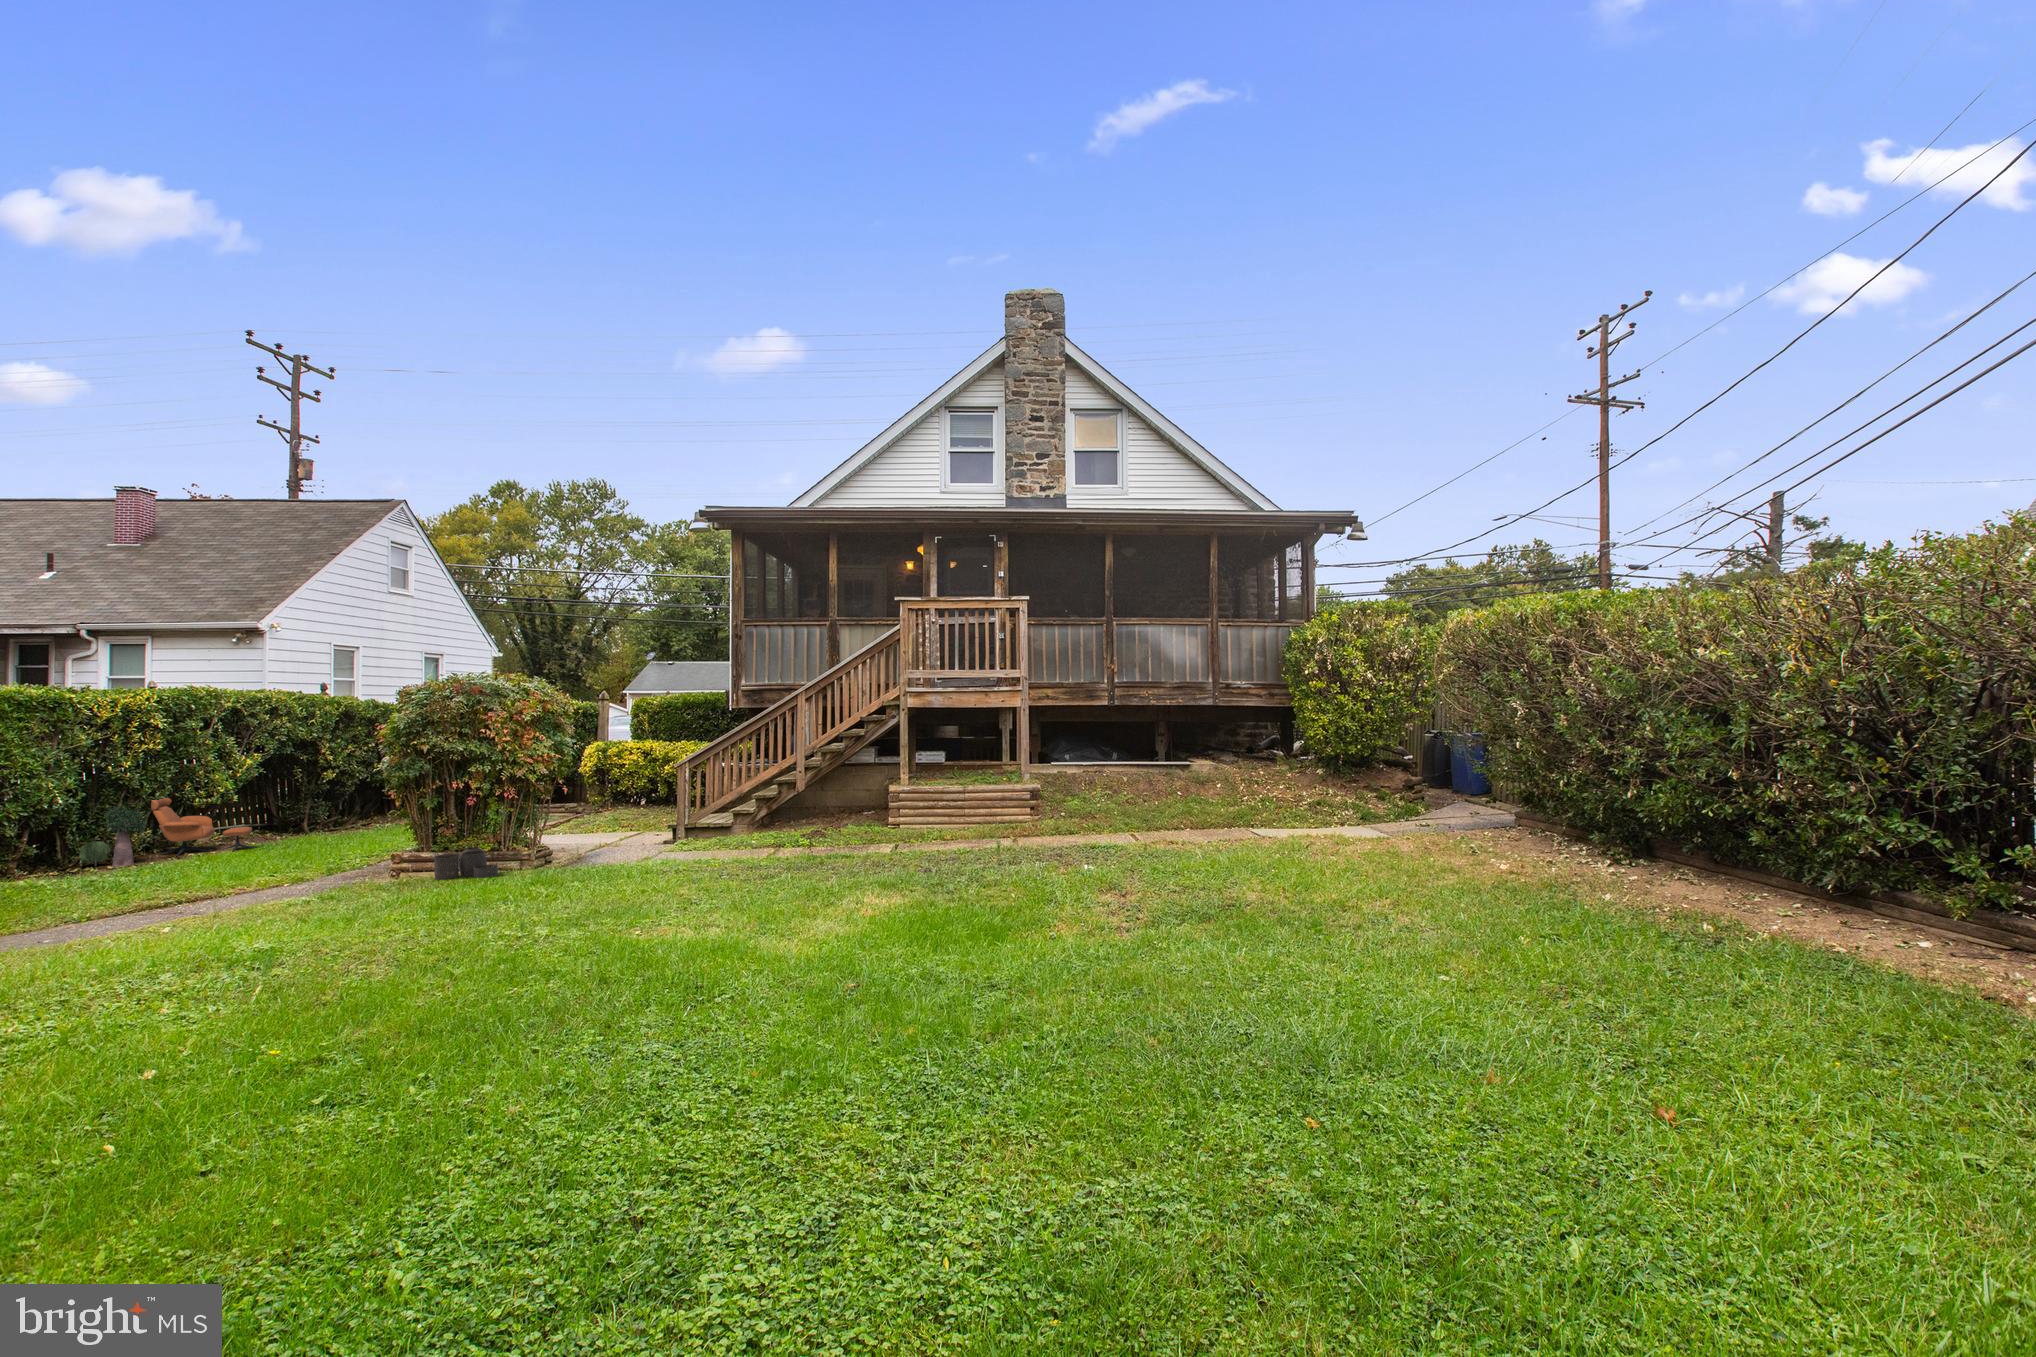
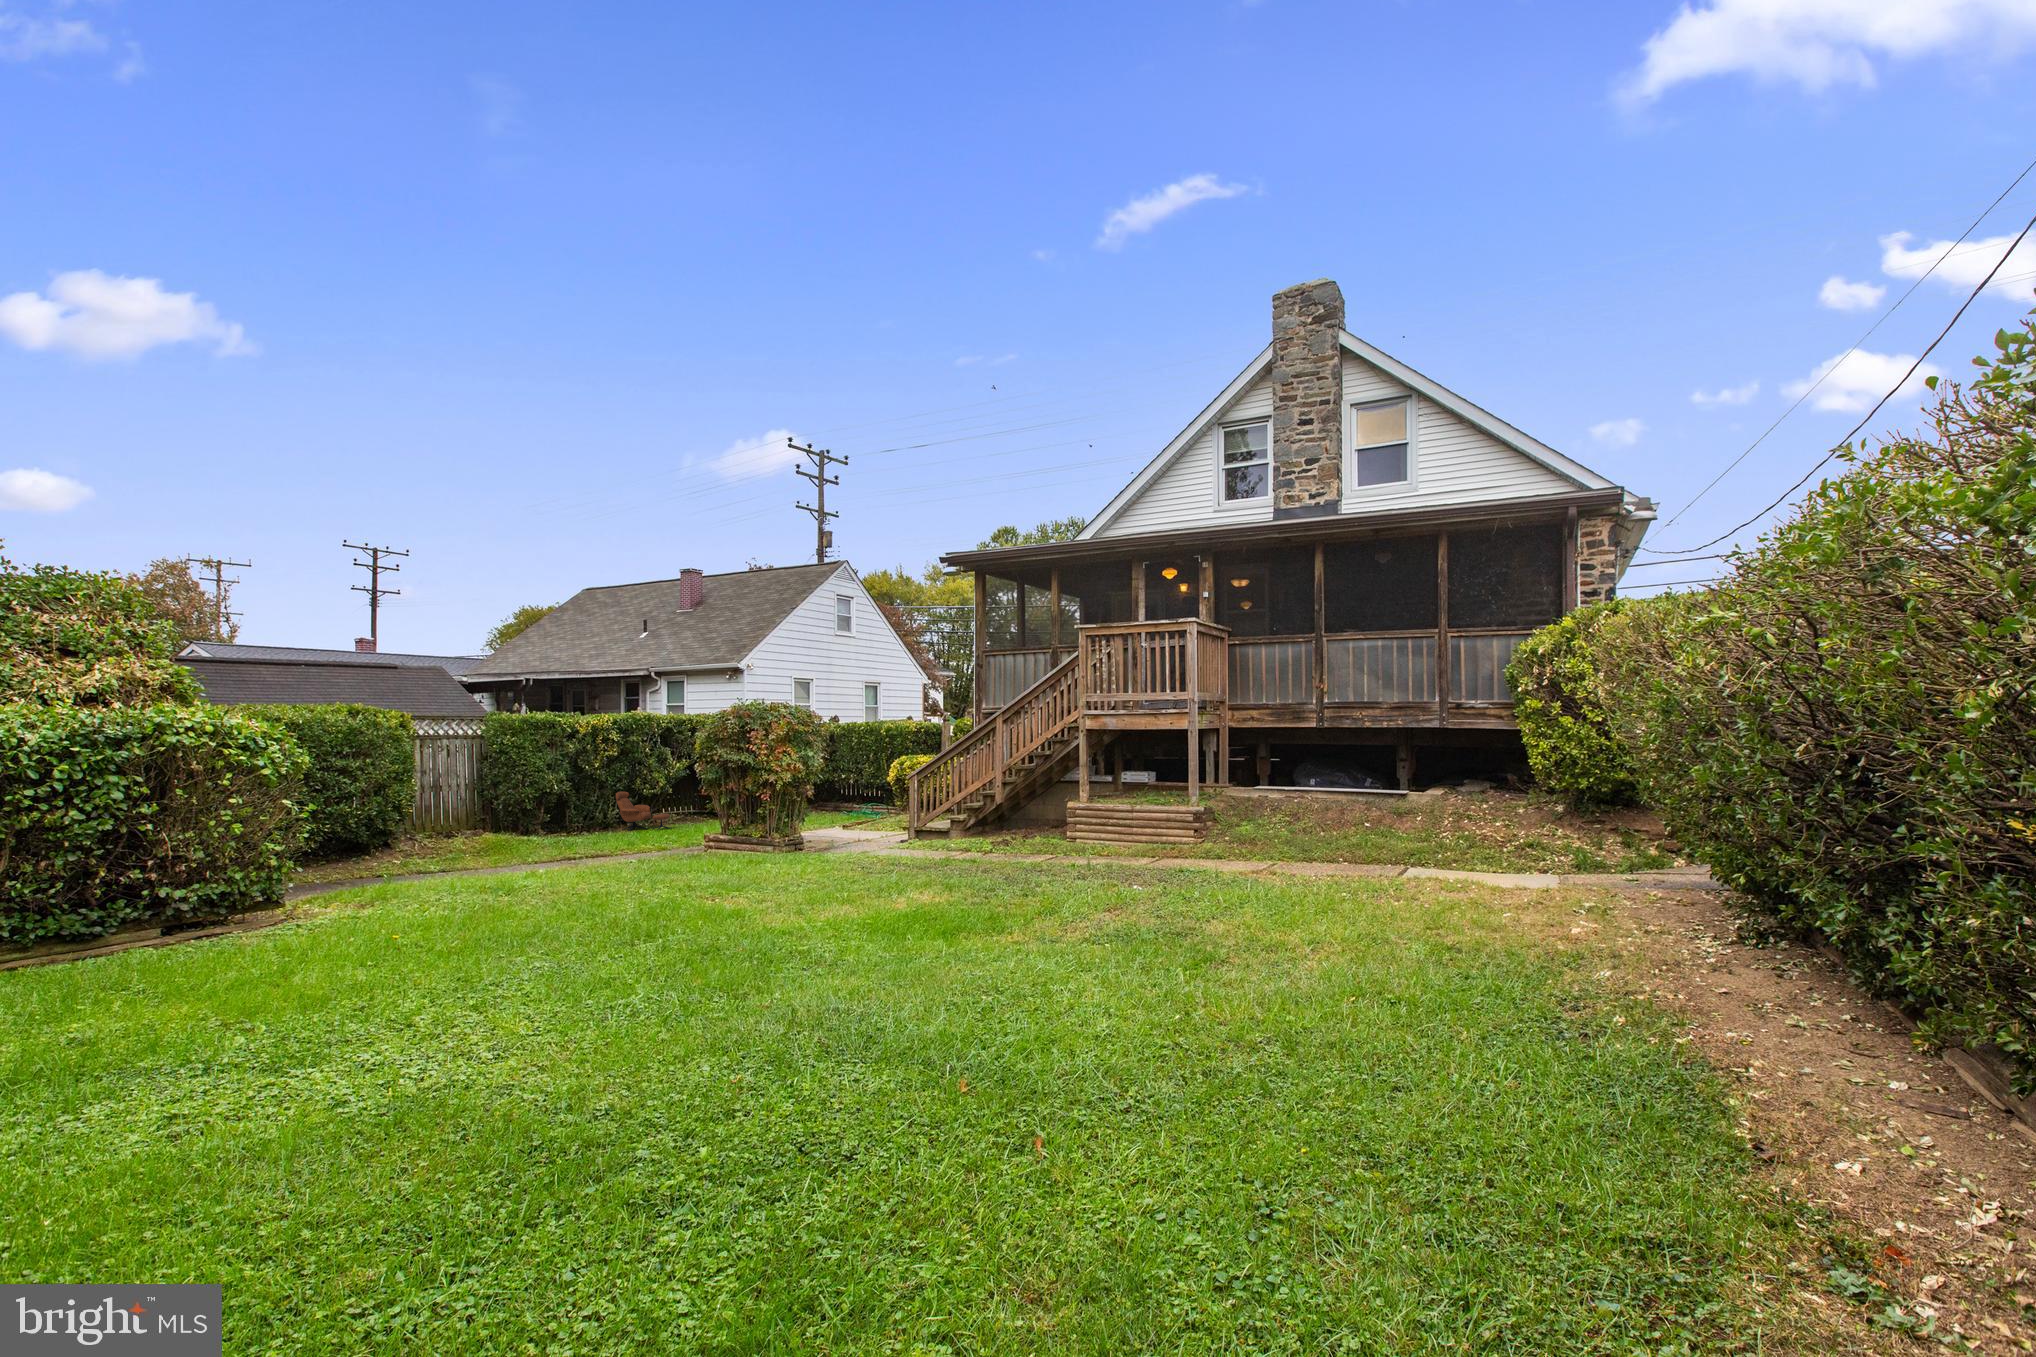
potted plant: present [80,806,148,866] -> none [573,797,607,836]
woven basket: present [434,847,498,880] -> none [702,836,743,861]

